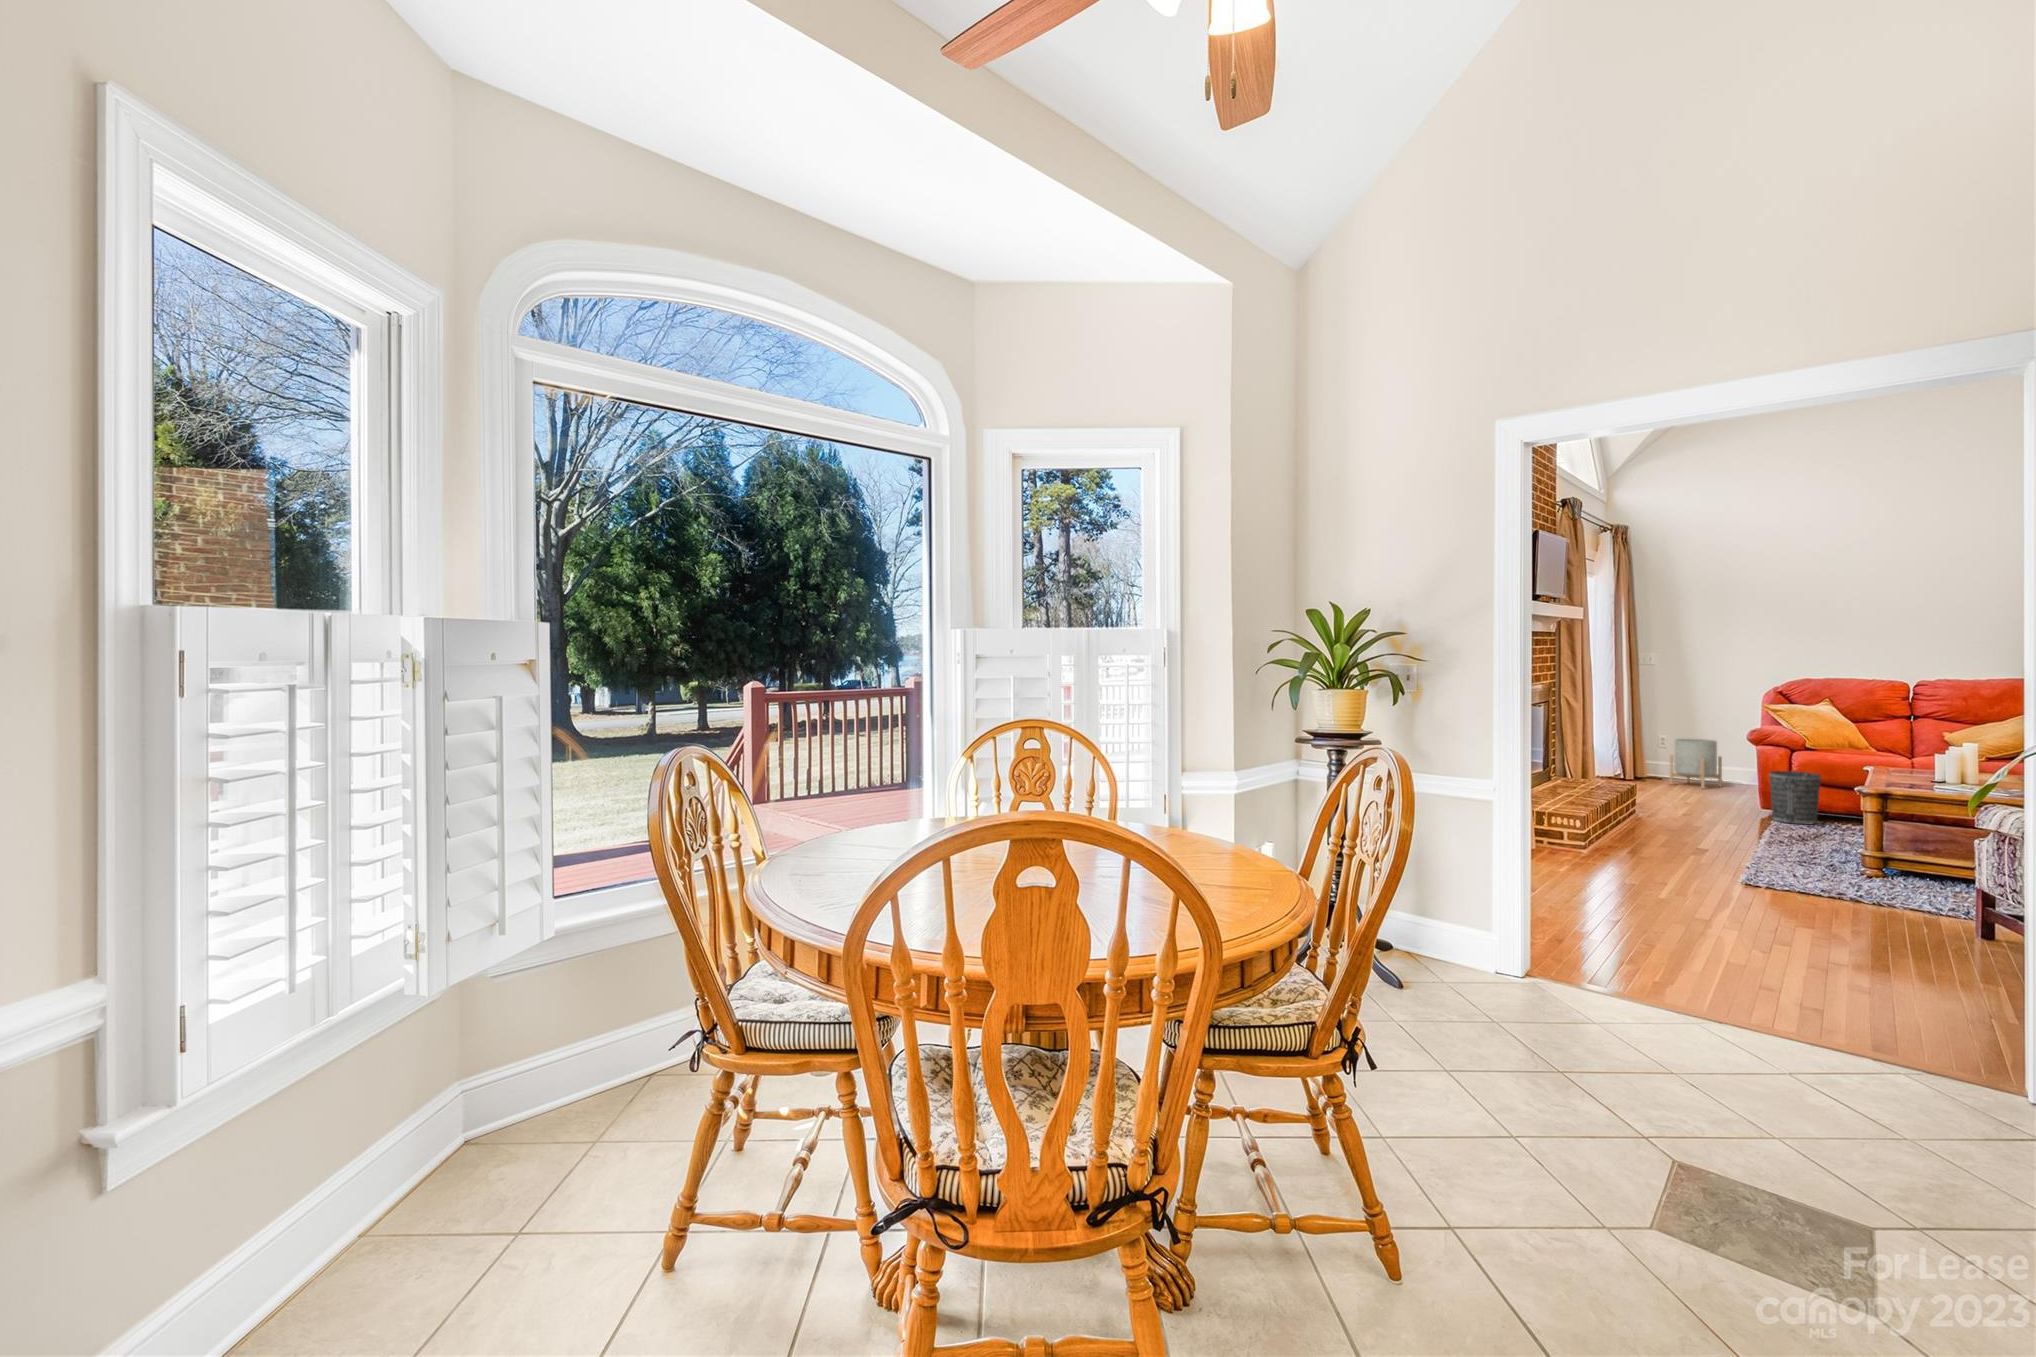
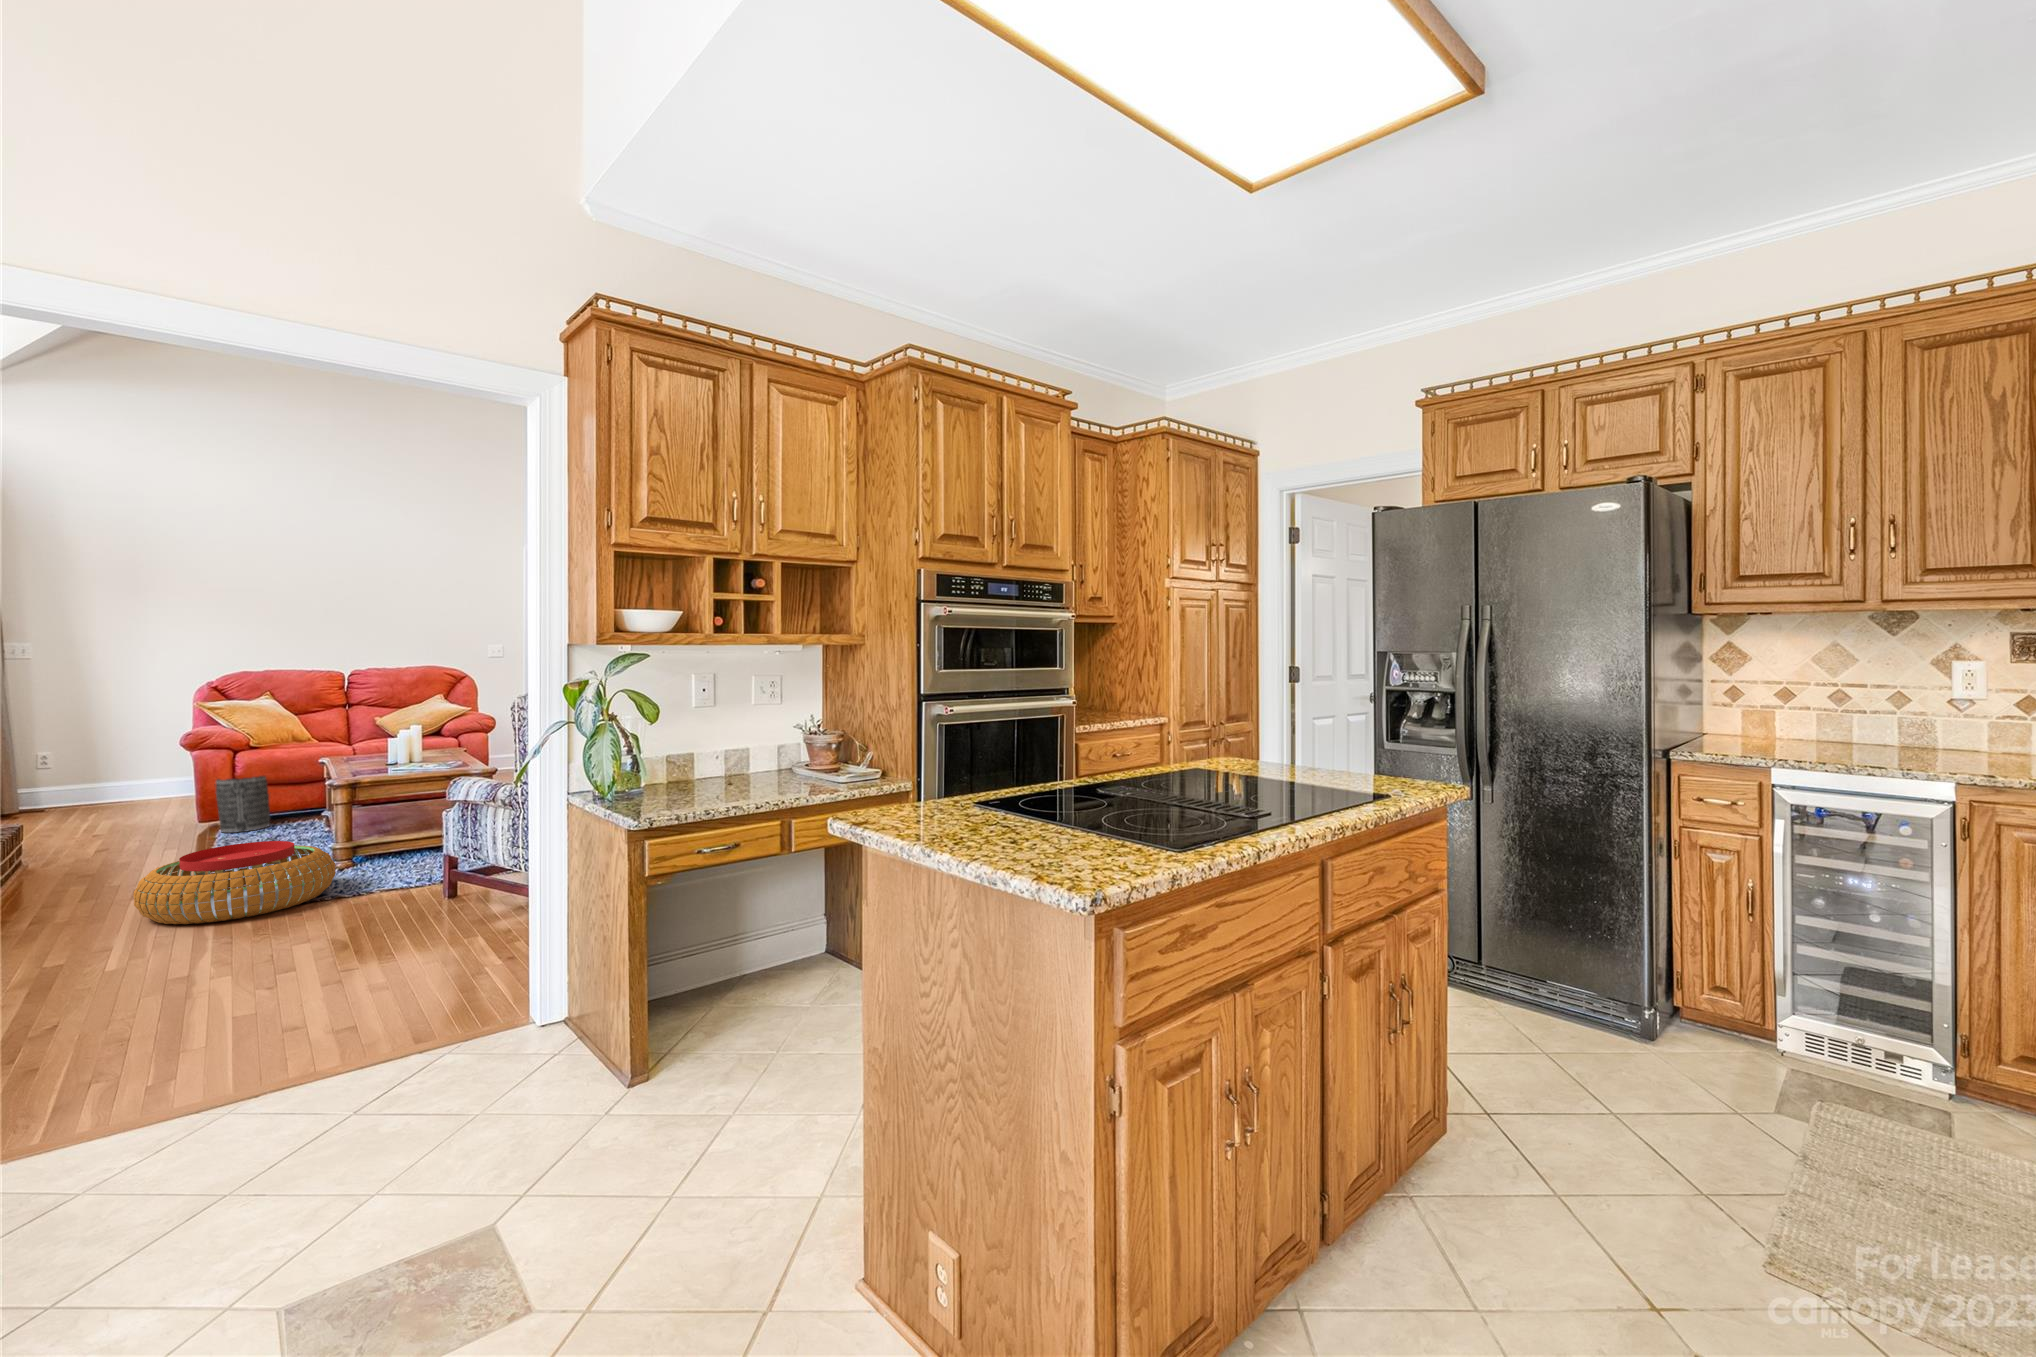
planter: present [1670,739,1722,789] -> none [73,752,149,816]
pouf: none [1689,828,1861,895] -> present [133,841,336,924]

